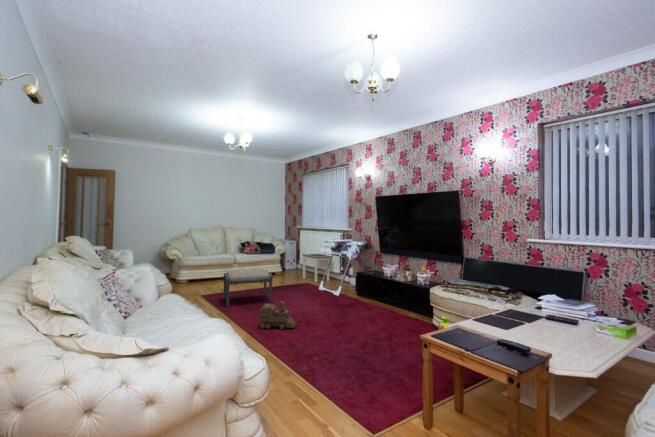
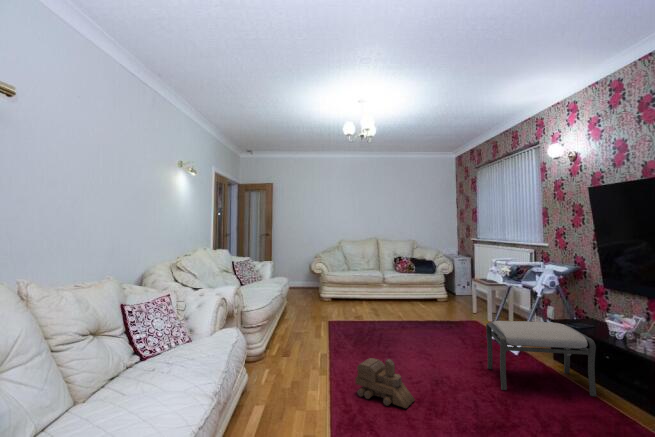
ottoman: present [224,269,272,306] -> present [486,321,597,397]

